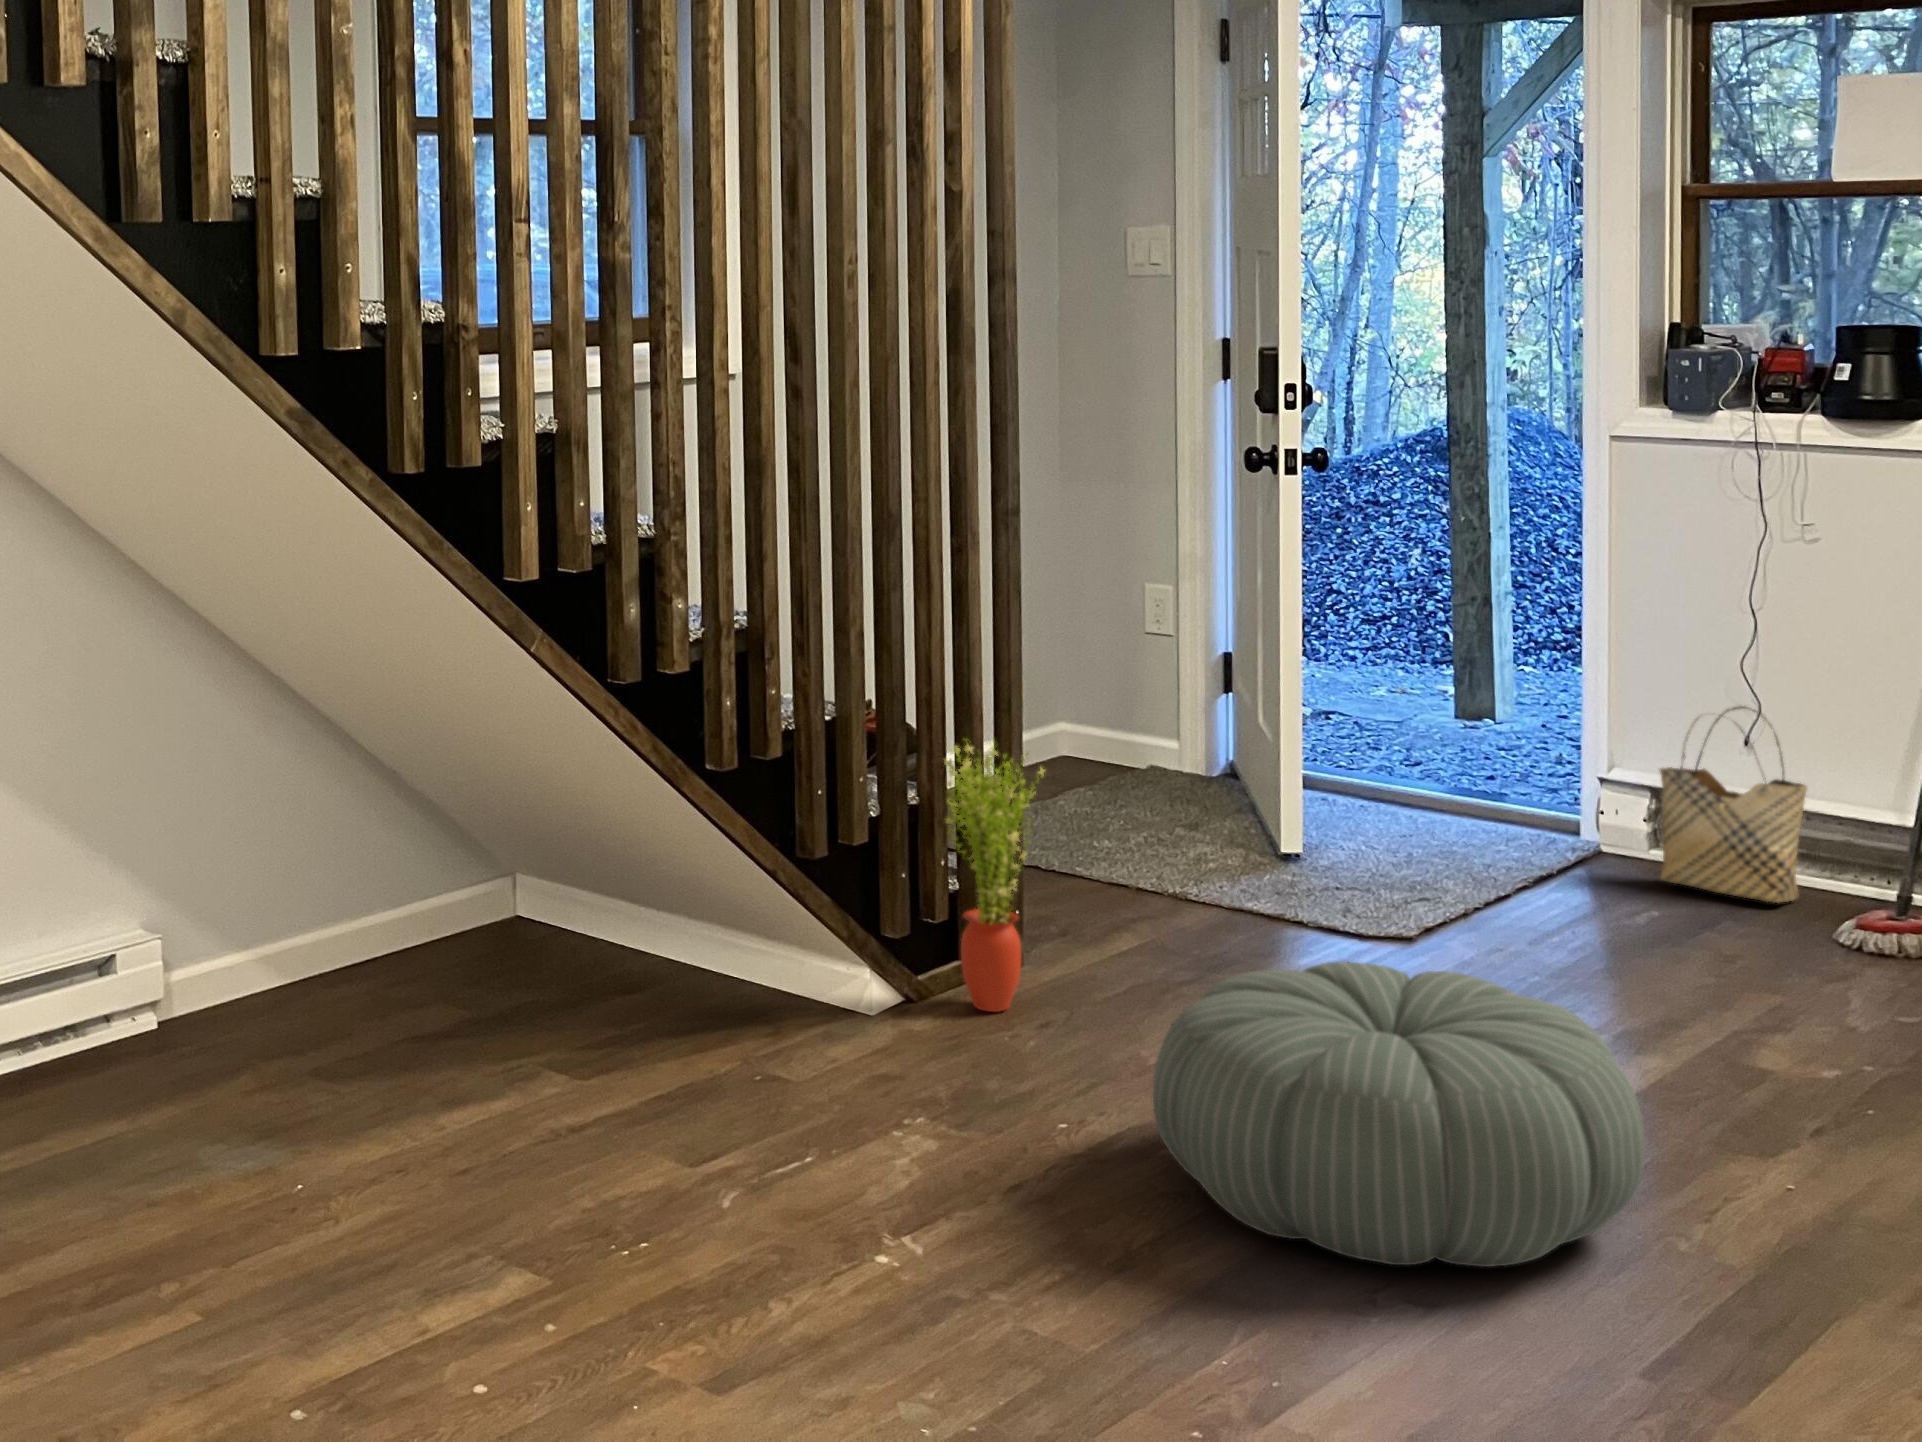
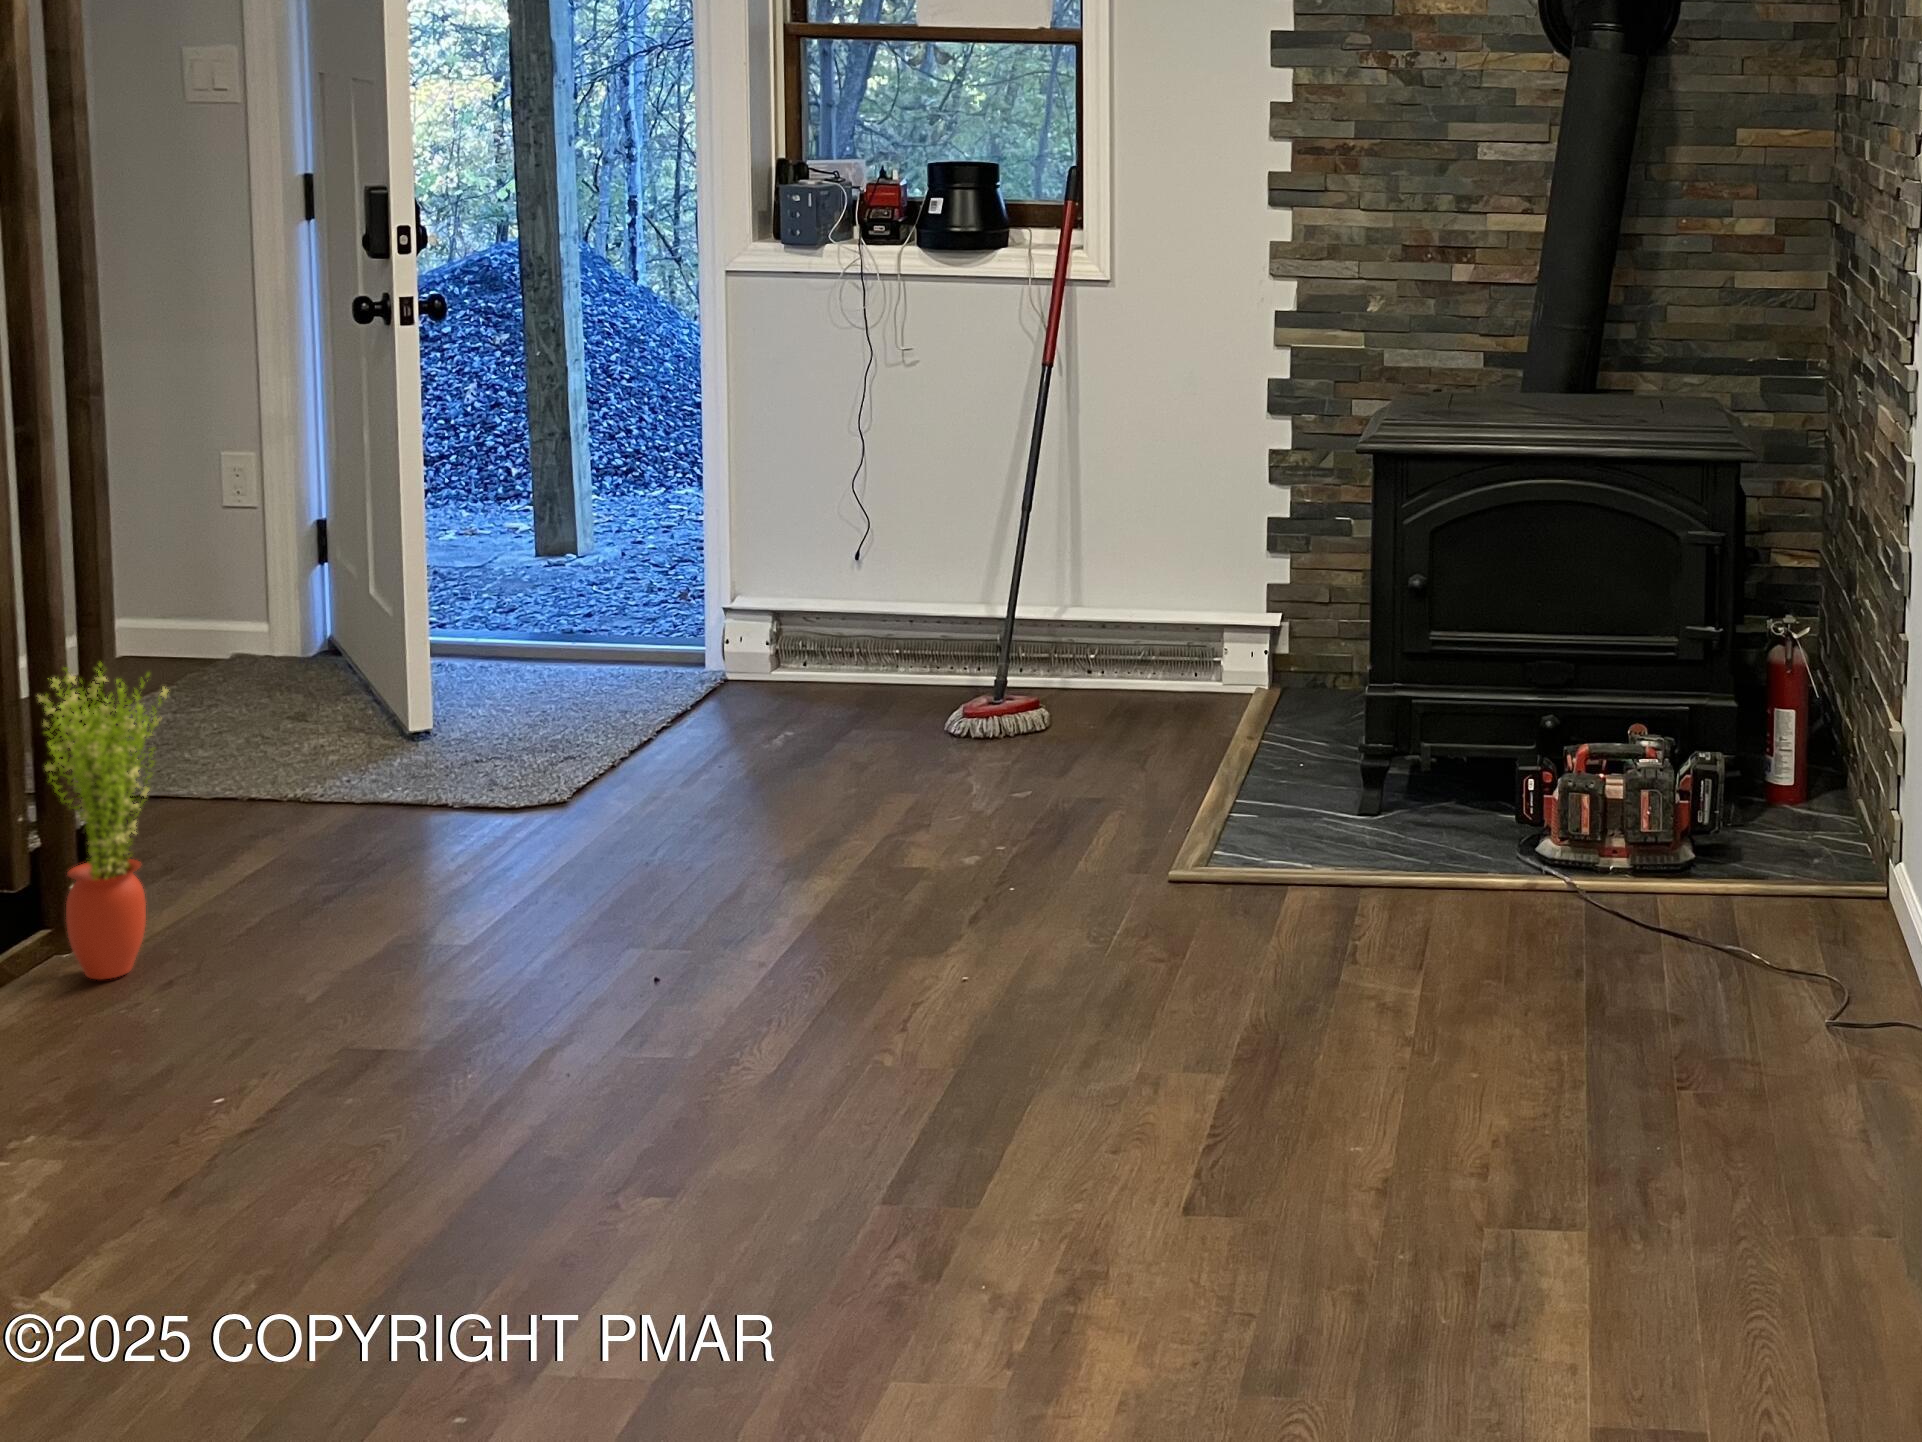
woven basket: present [1660,706,1807,902] -> none [781,524,914,704]
pouf: present [1153,962,1645,1267] -> none [364,836,867,1153]

